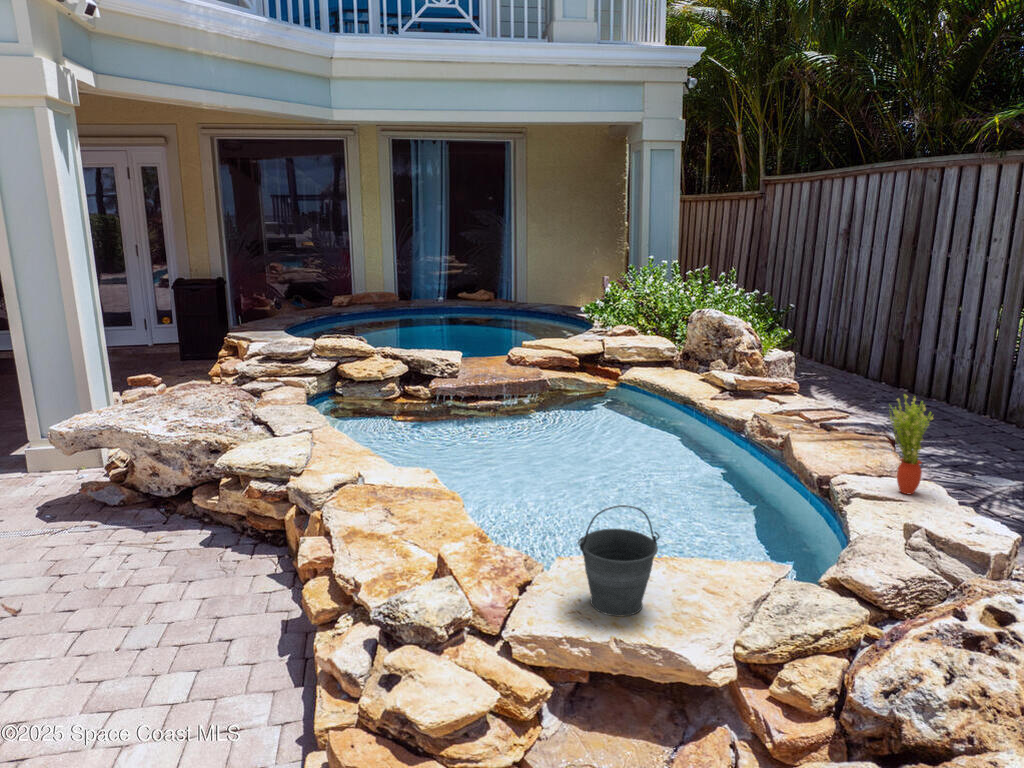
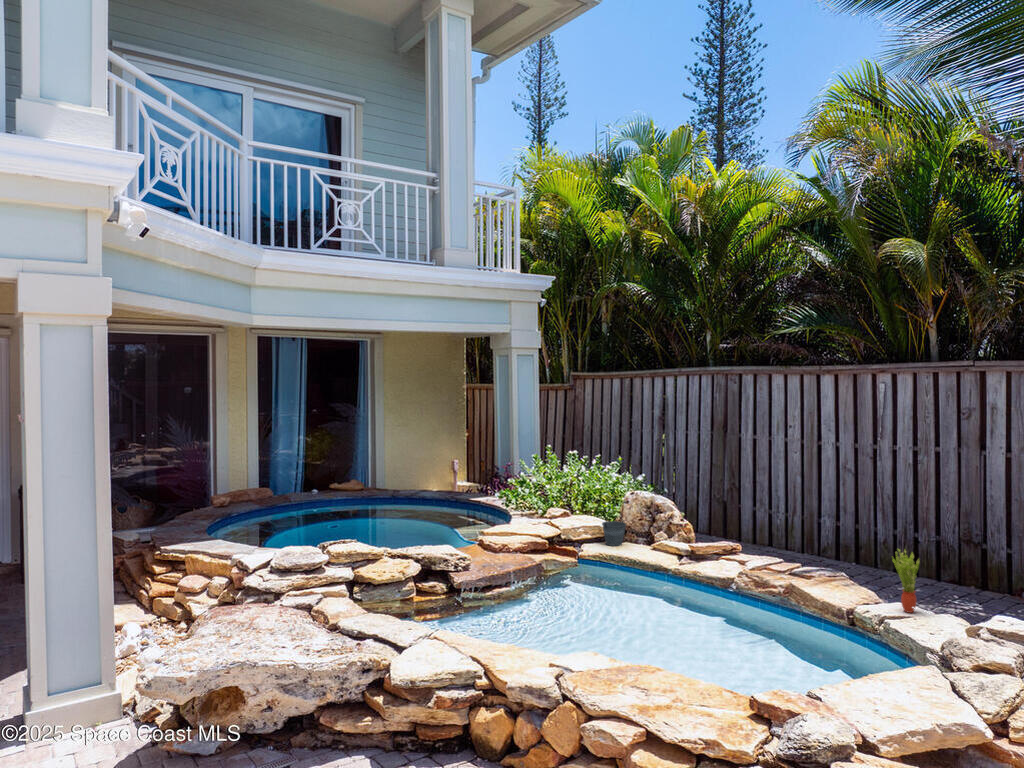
bucket: present [578,505,659,617] -> present [602,519,626,546]

